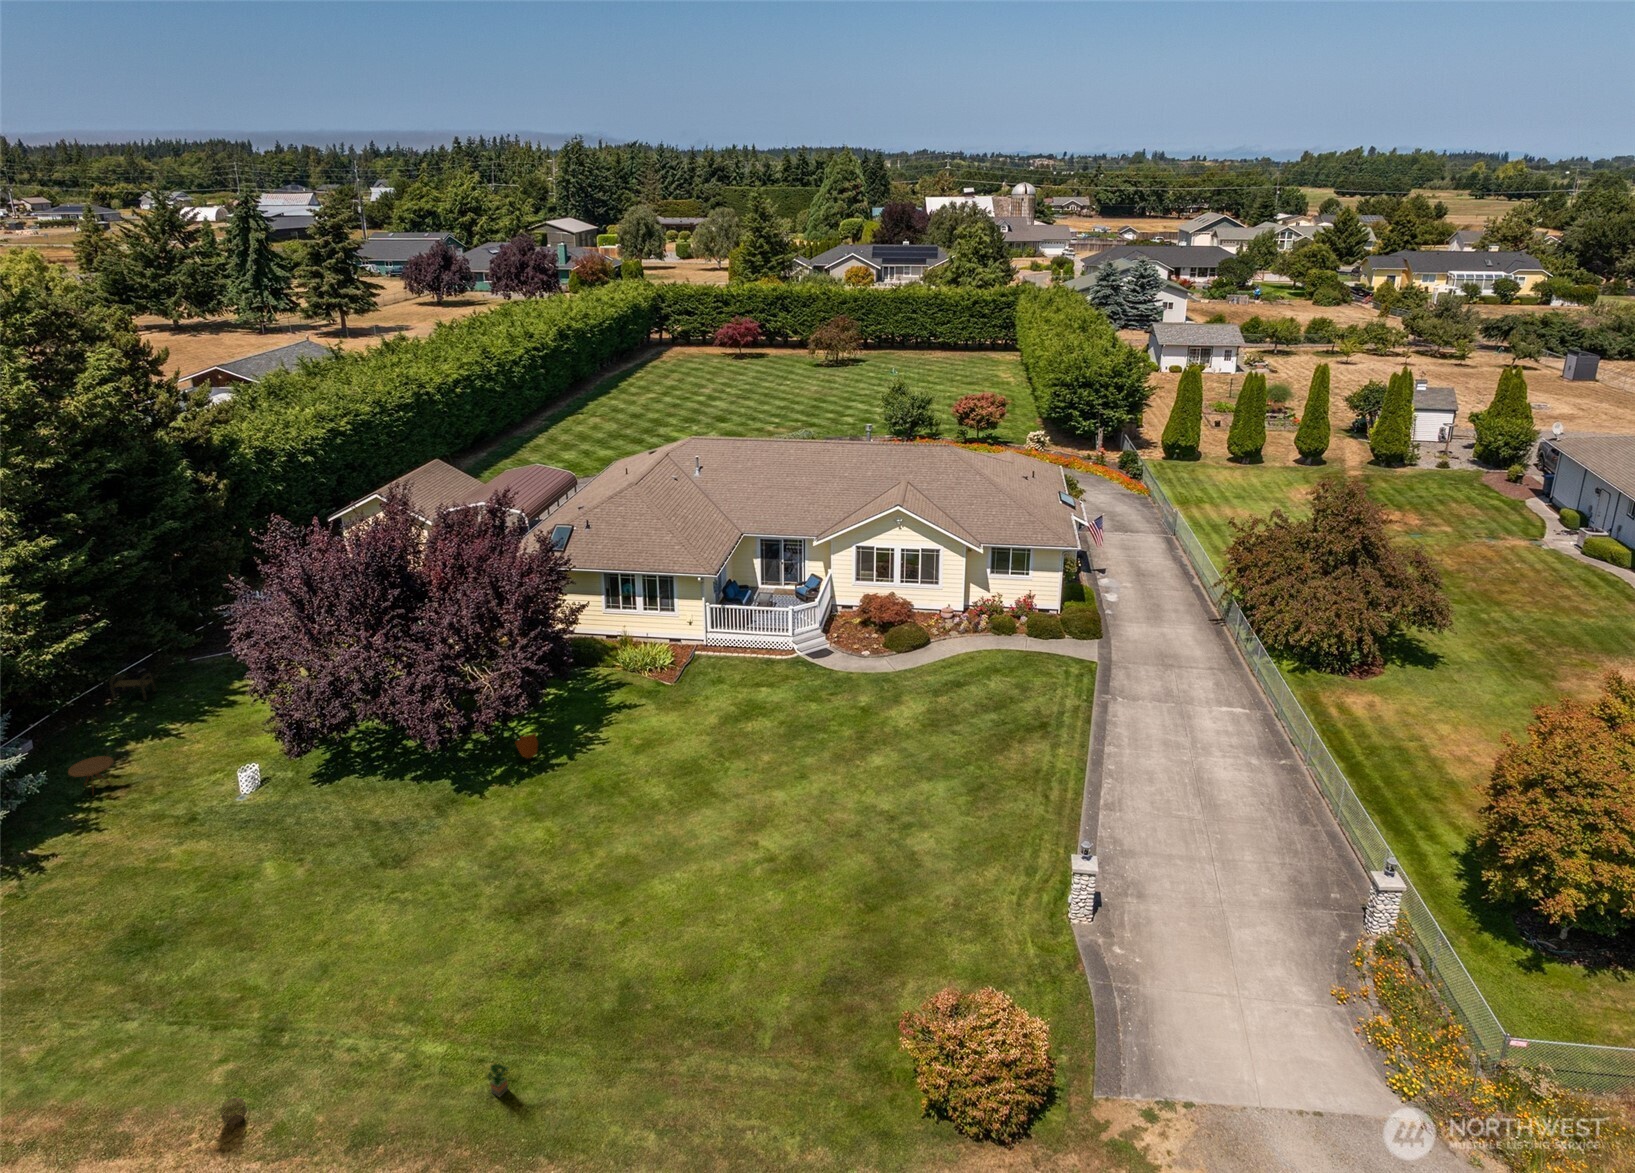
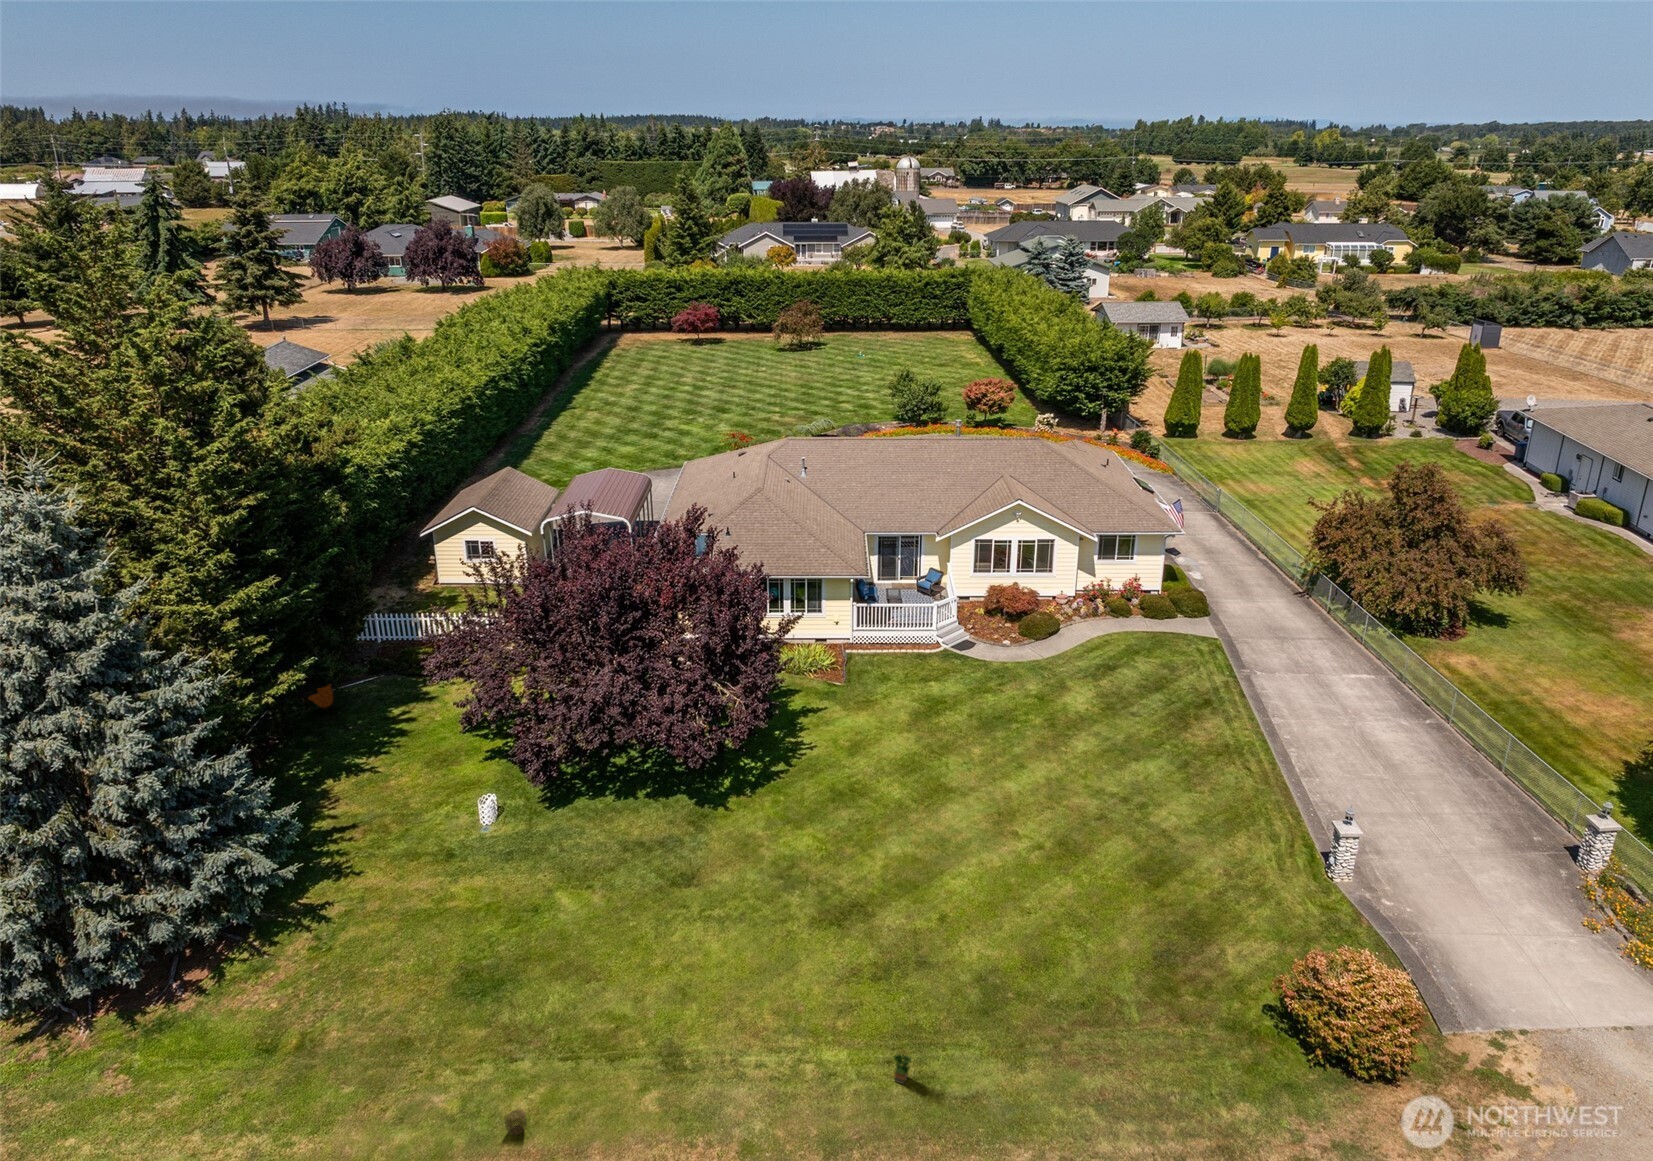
bench: present [110,673,156,700] -> none [279,707,323,738]
lounge chair: present [515,733,538,761] -> present [309,685,333,711]
round table: present [68,756,113,791] -> none [301,796,343,836]
woven basket: present [220,1098,246,1125] -> present [505,1110,527,1135]

